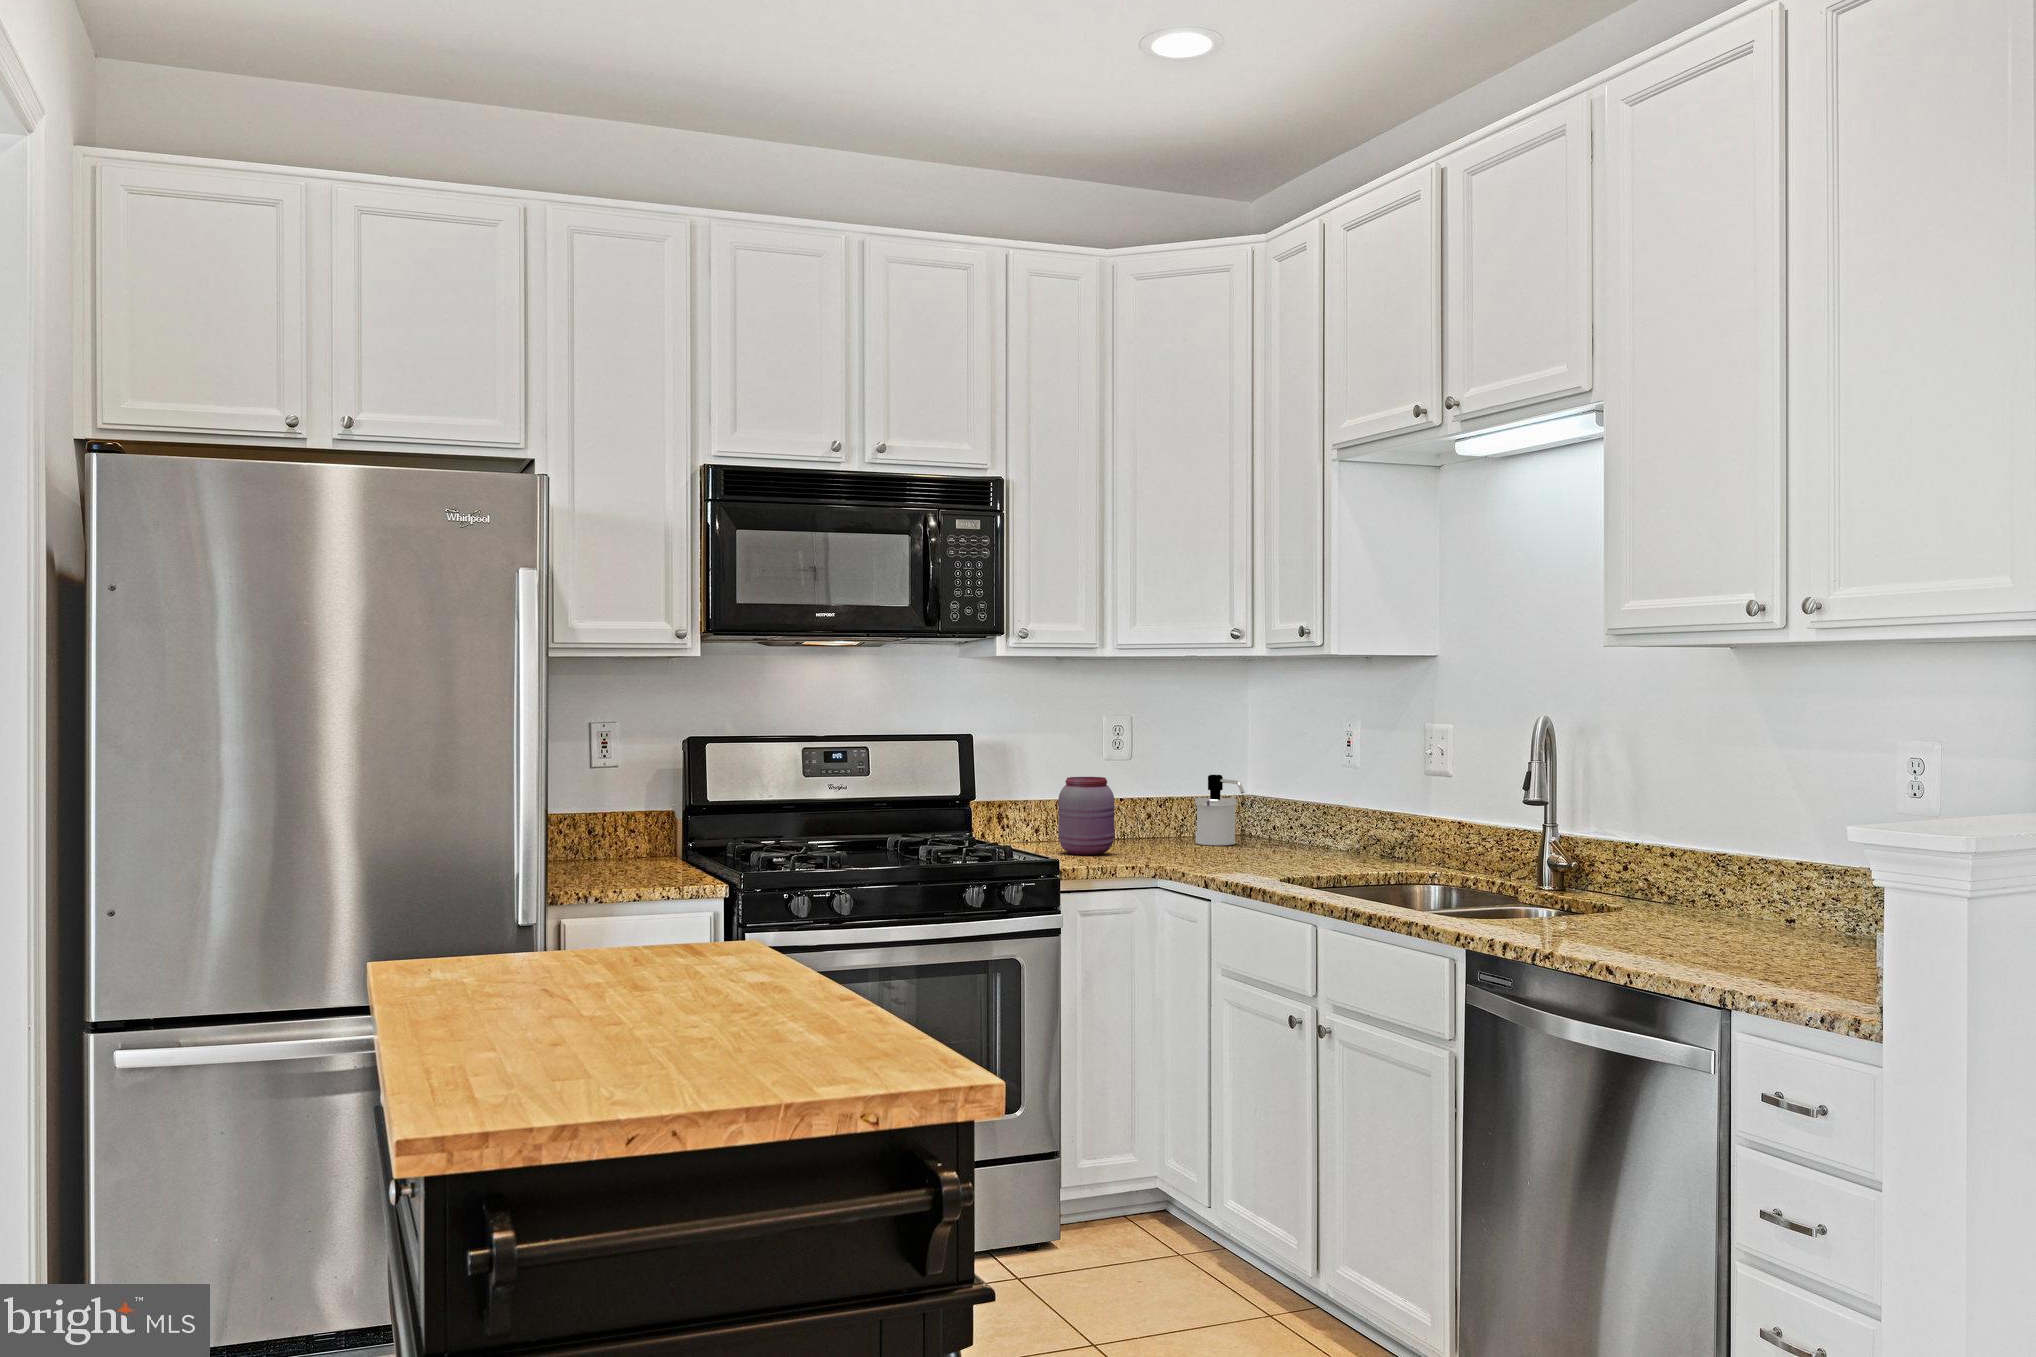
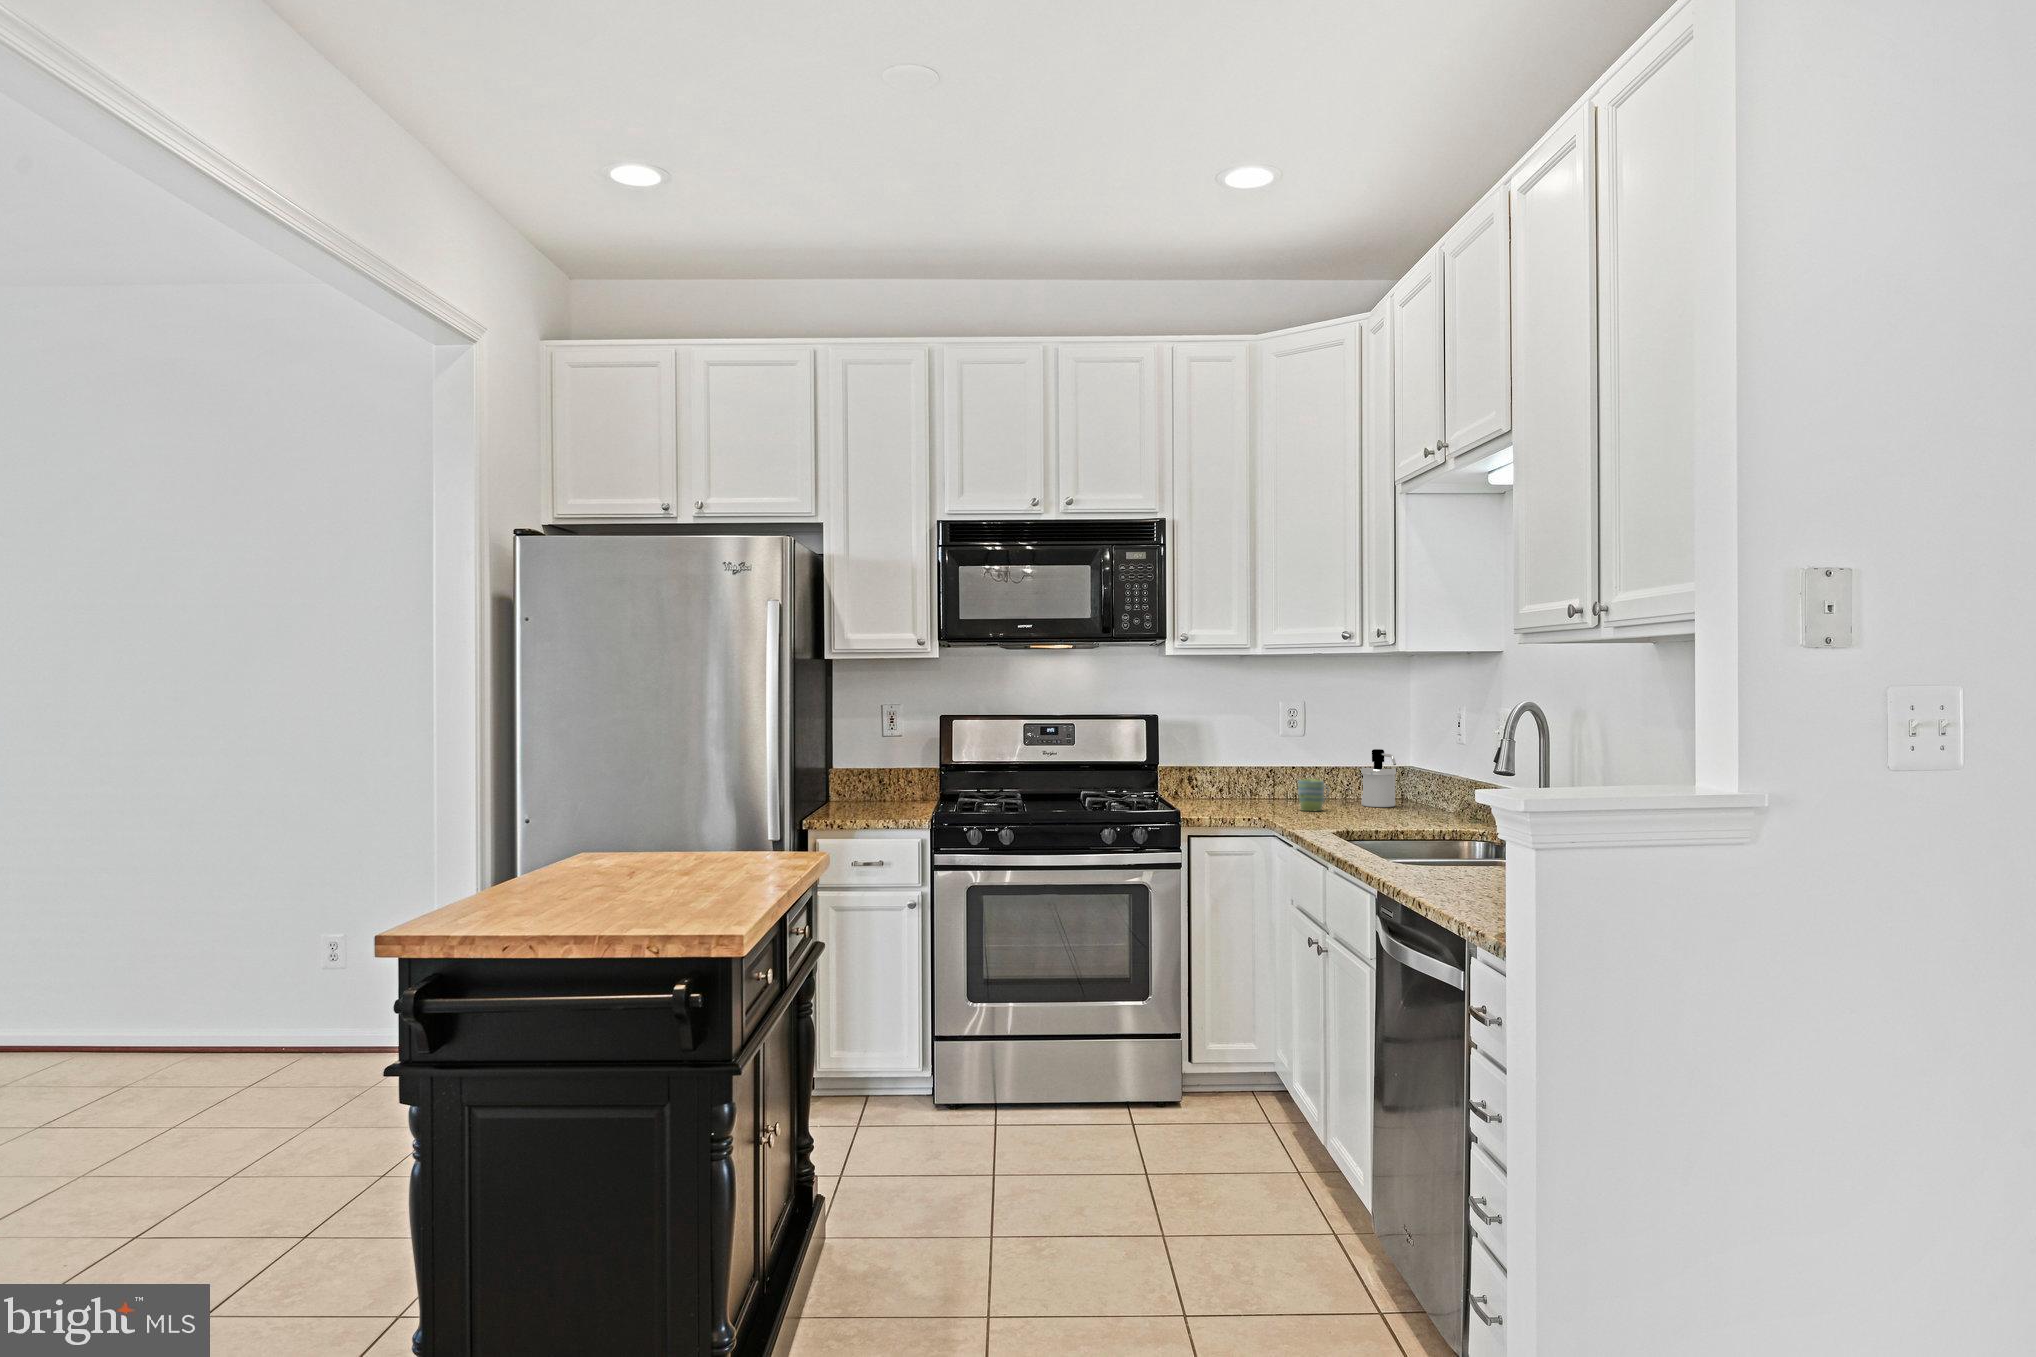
jar: present [1058,777,1114,855] -> none [1224,749,1269,811]
mug: none [1142,812,1177,853] -> present [1298,779,1330,811]

